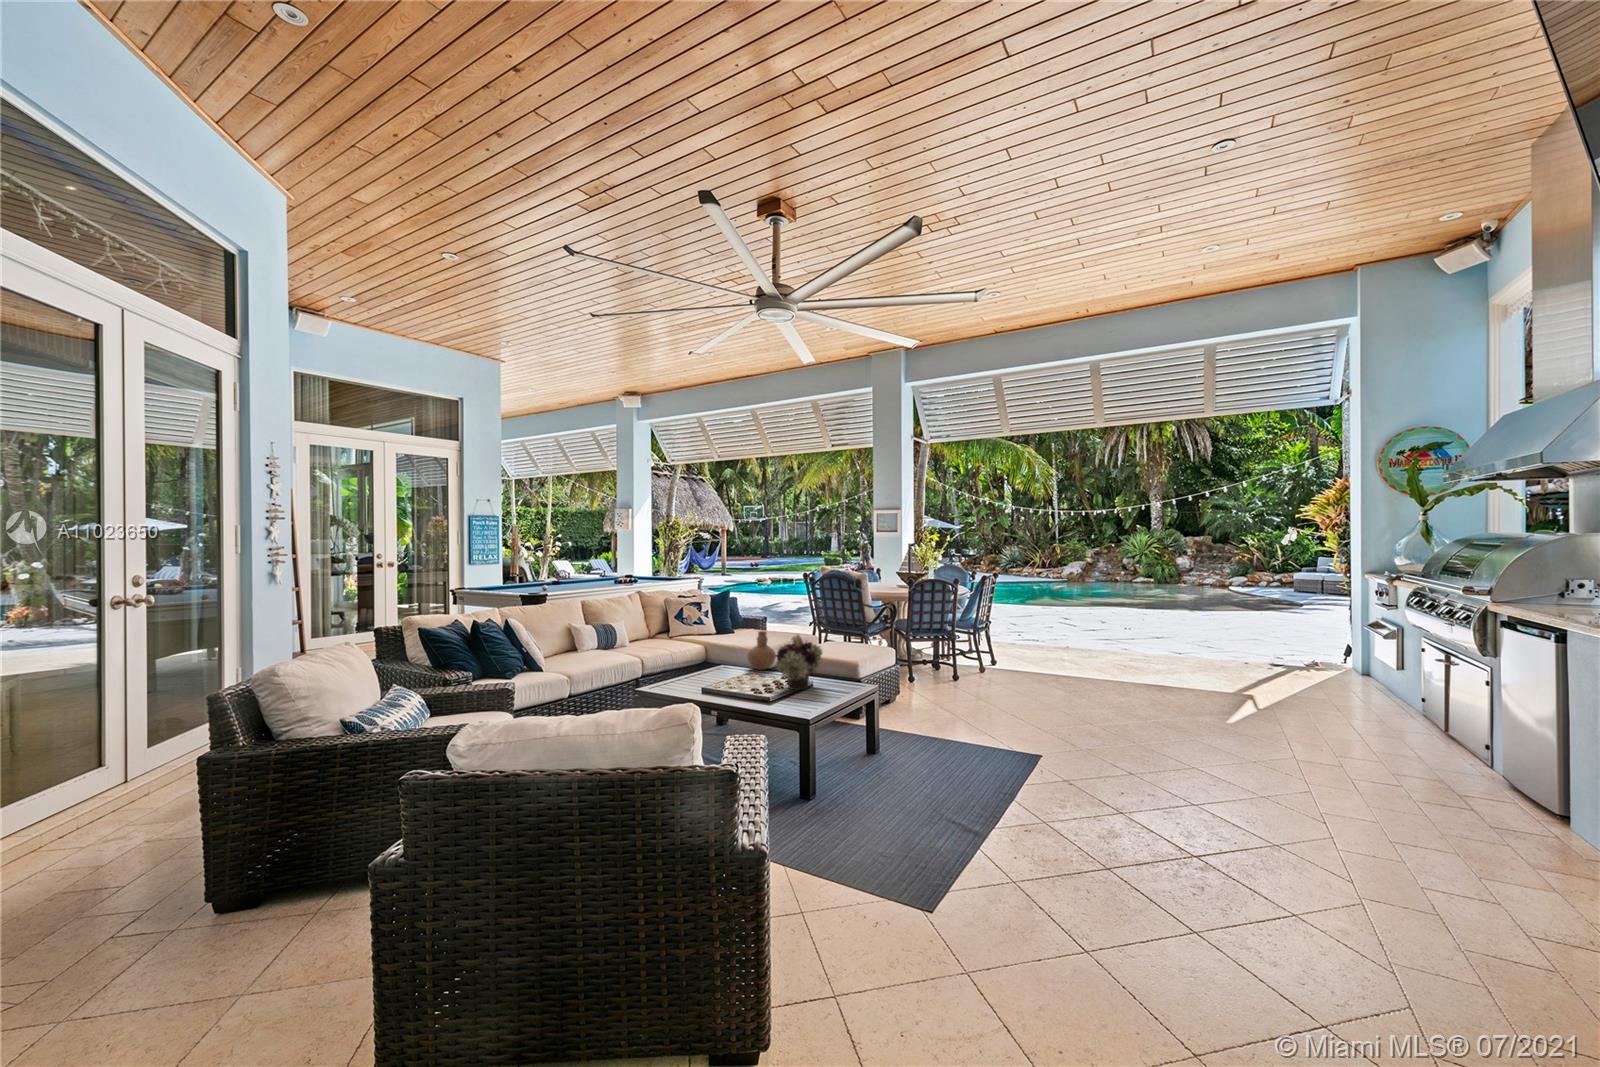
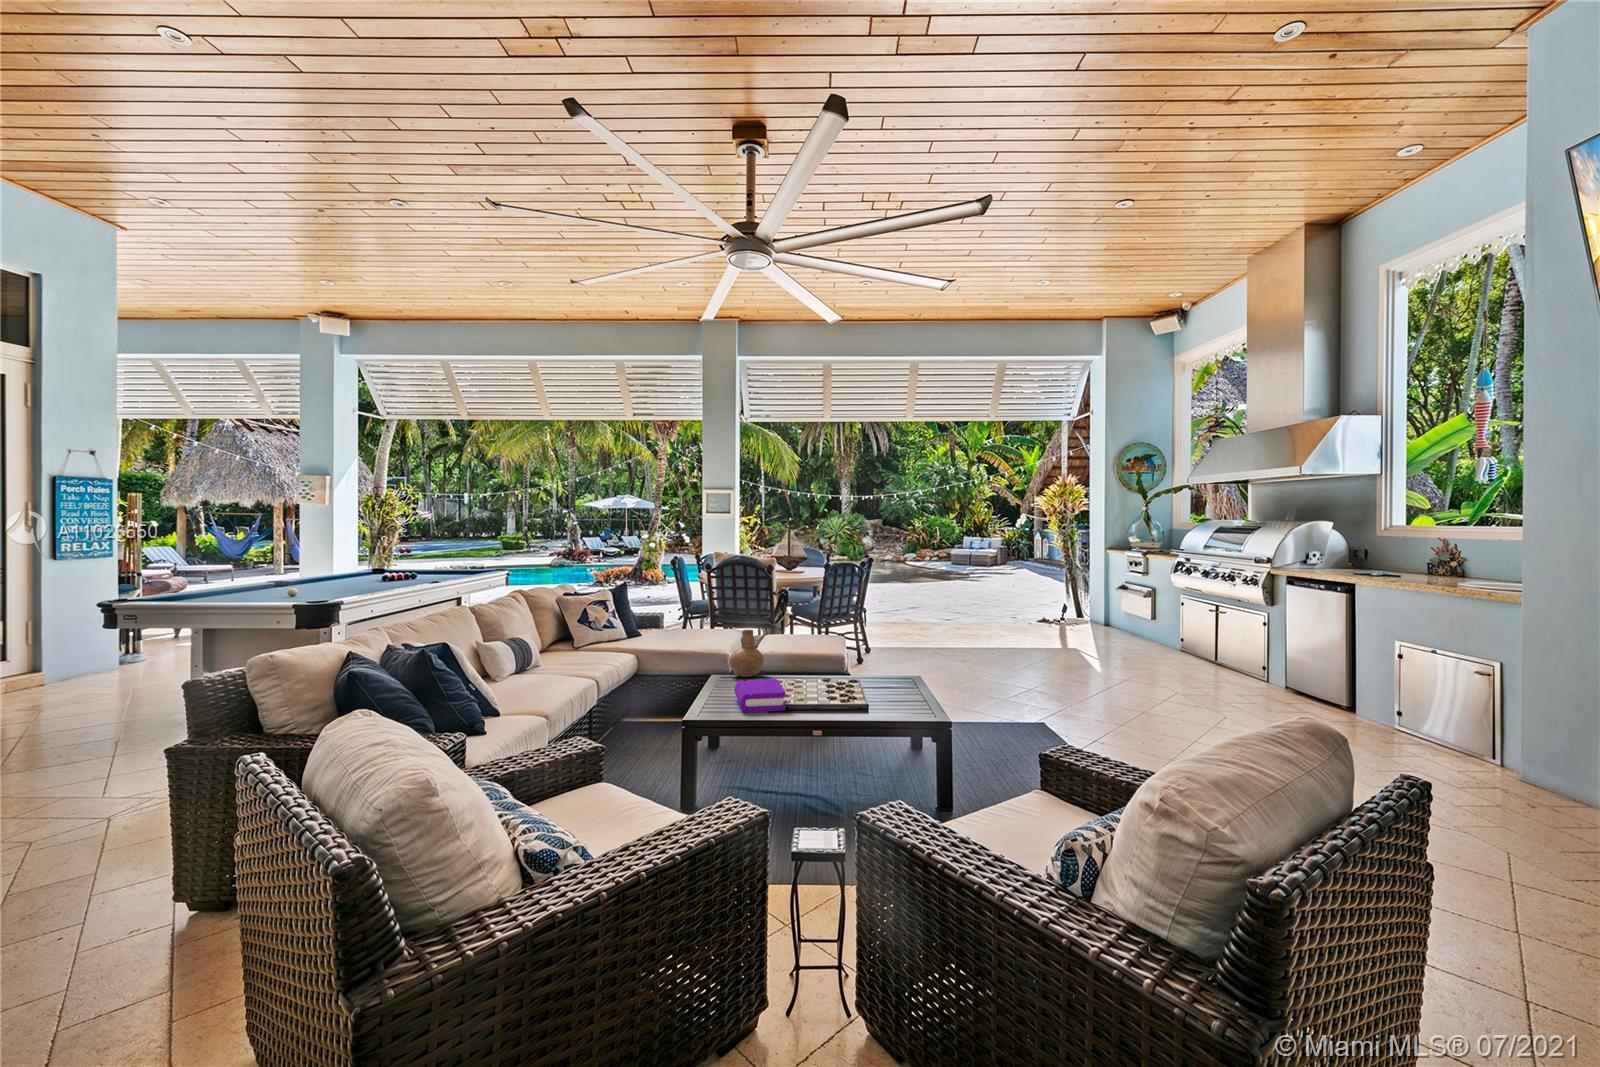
flower arrangement: present [776,634,823,690] -> none [813,629,878,696]
book: none [691,667,741,693] -> present [734,679,786,712]

